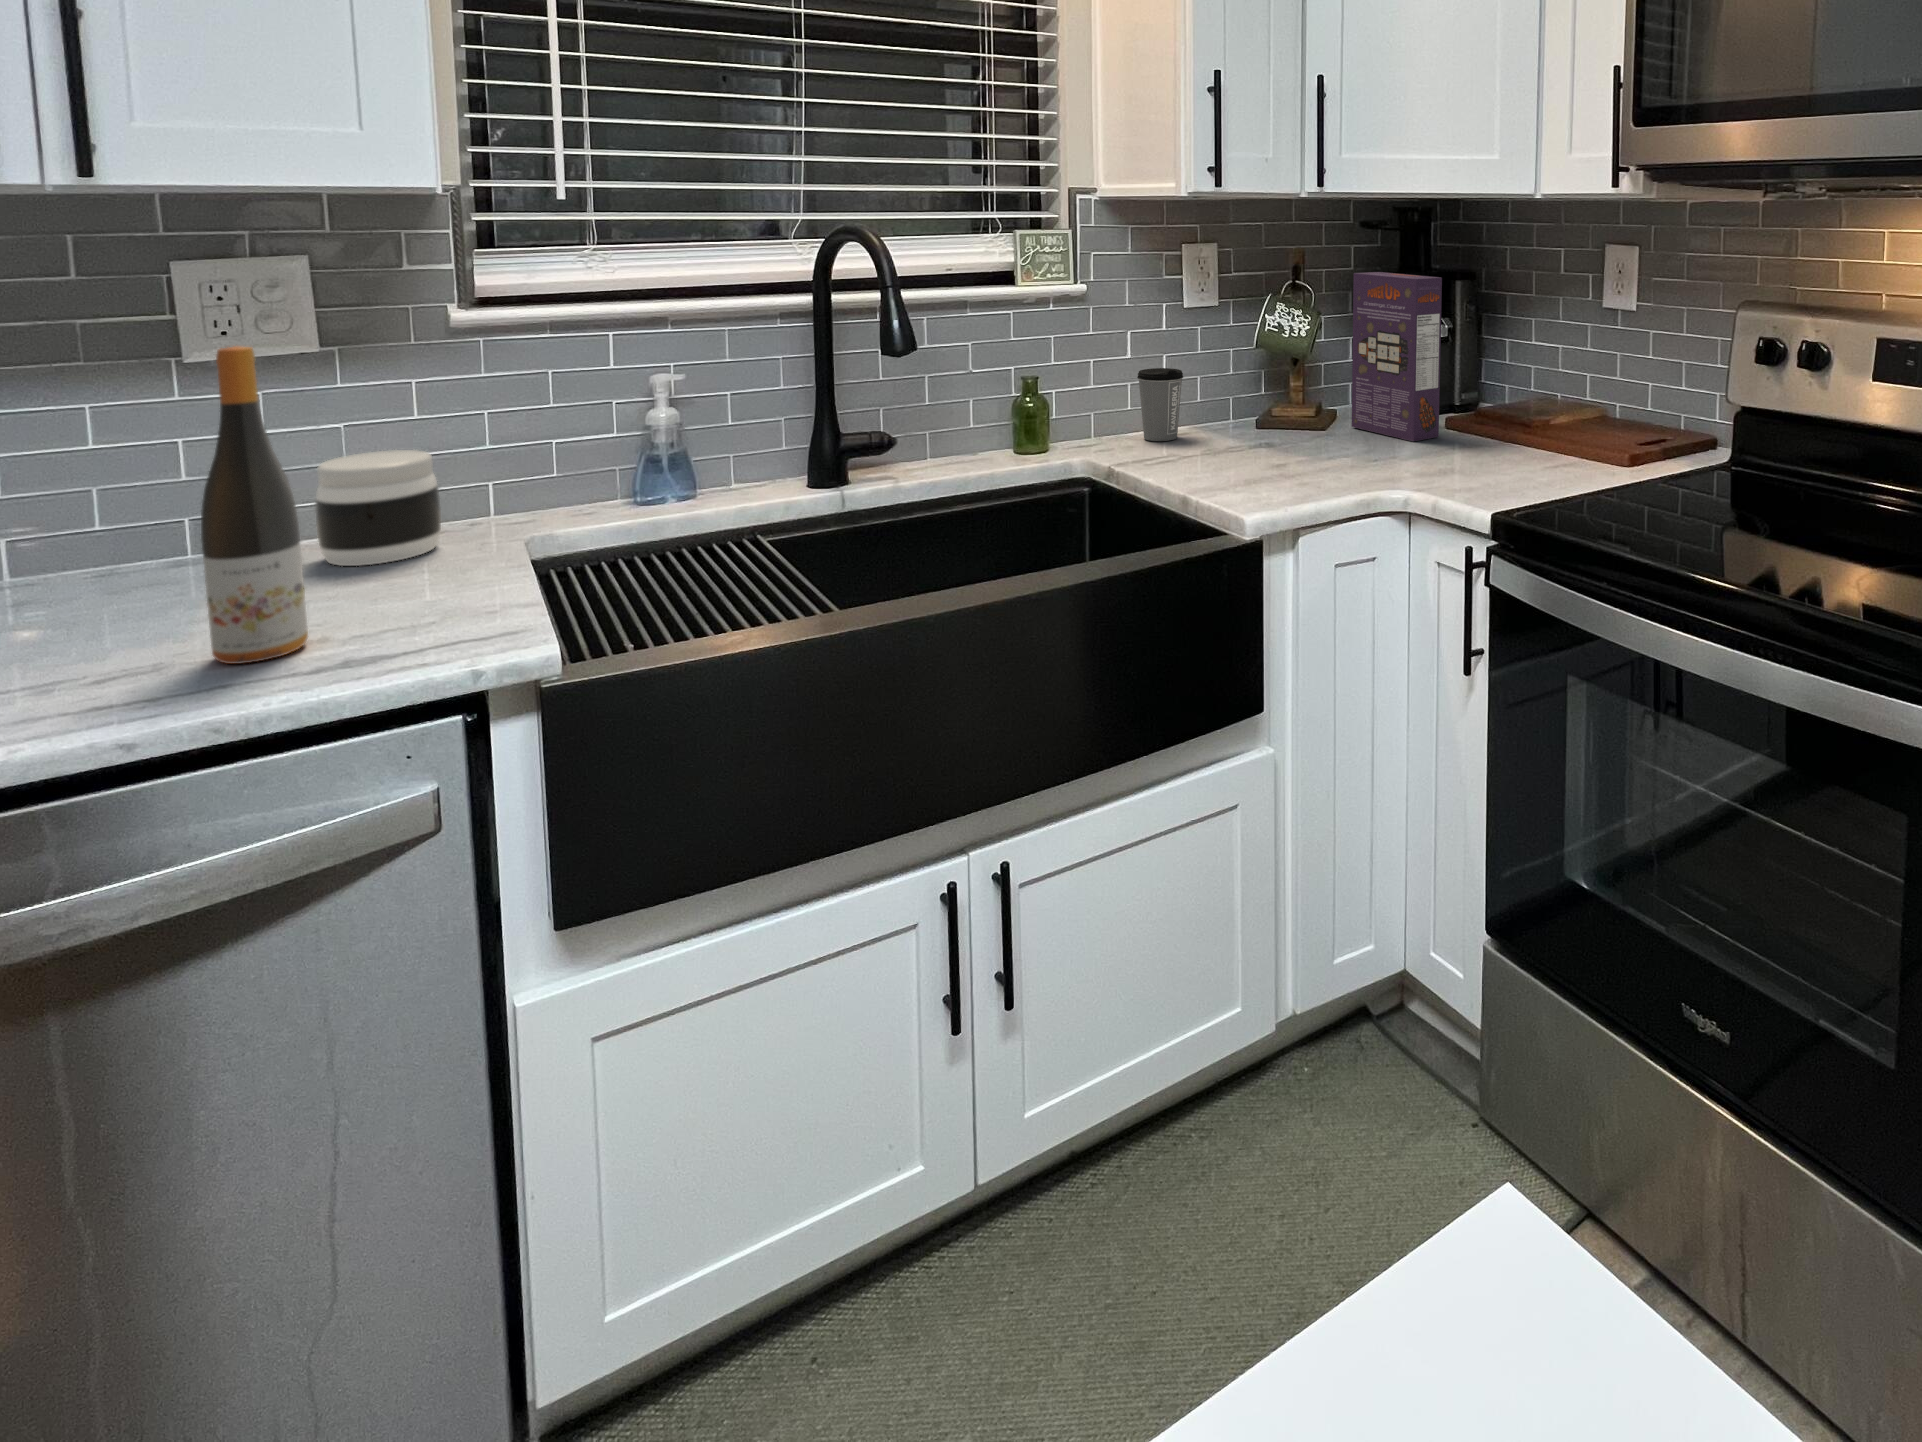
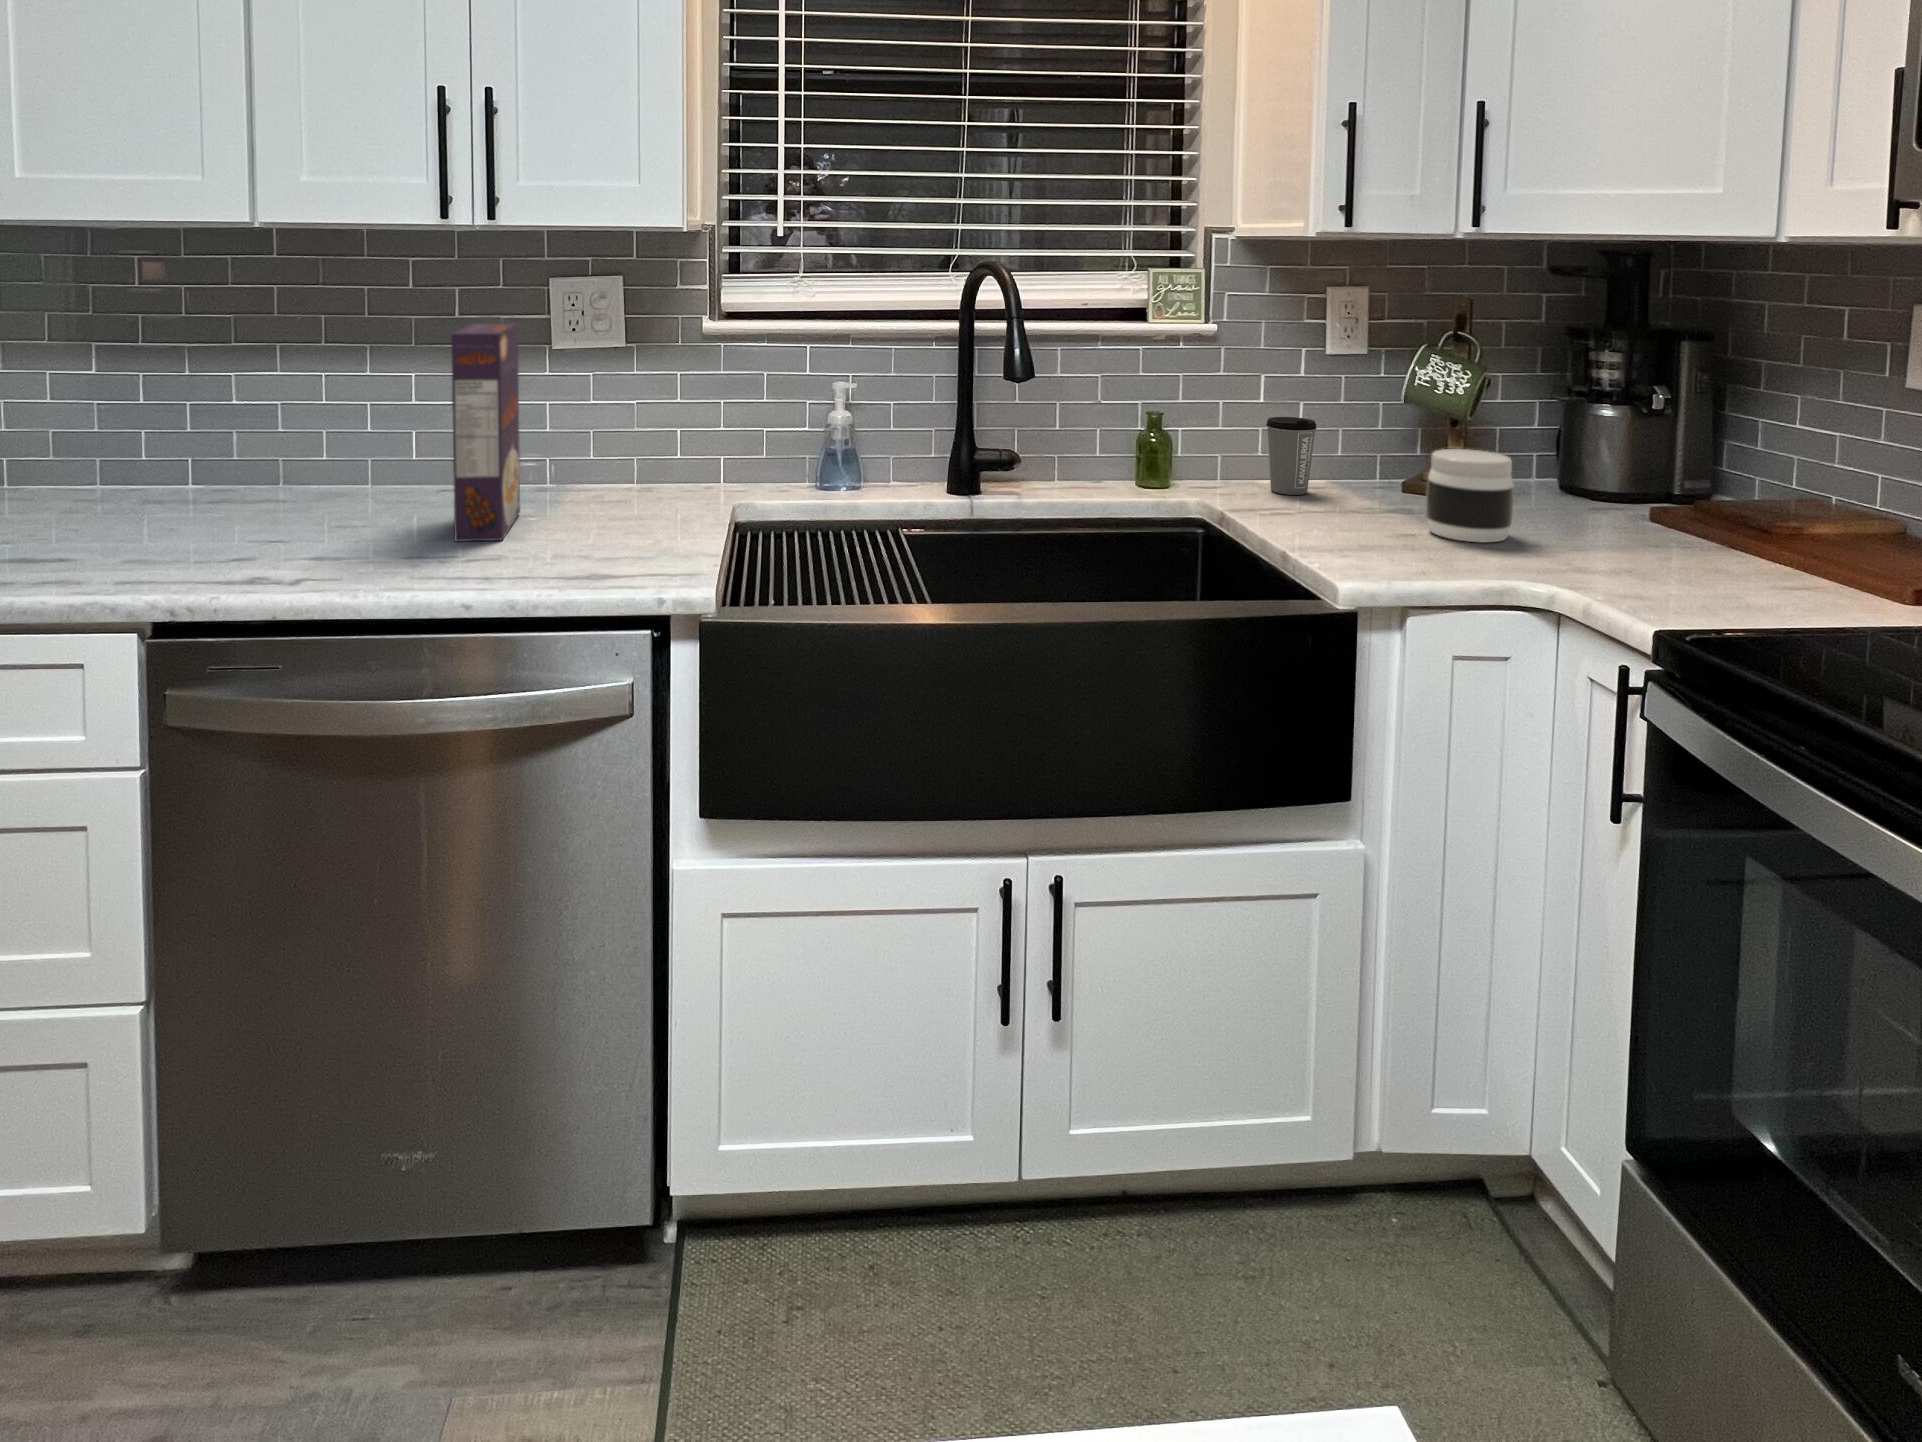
cereal box: present [1352,272,1442,441] -> present [451,323,520,542]
wine bottle: present [201,347,308,664] -> none [526,340,579,565]
jar: present [315,450,441,566] -> present [1426,449,1514,542]

